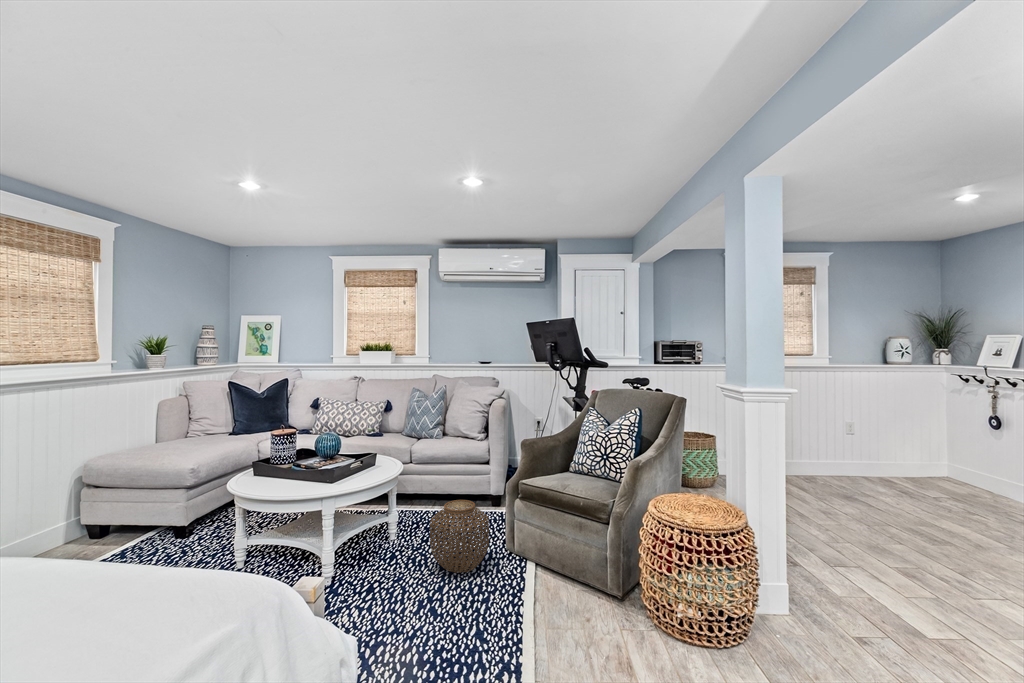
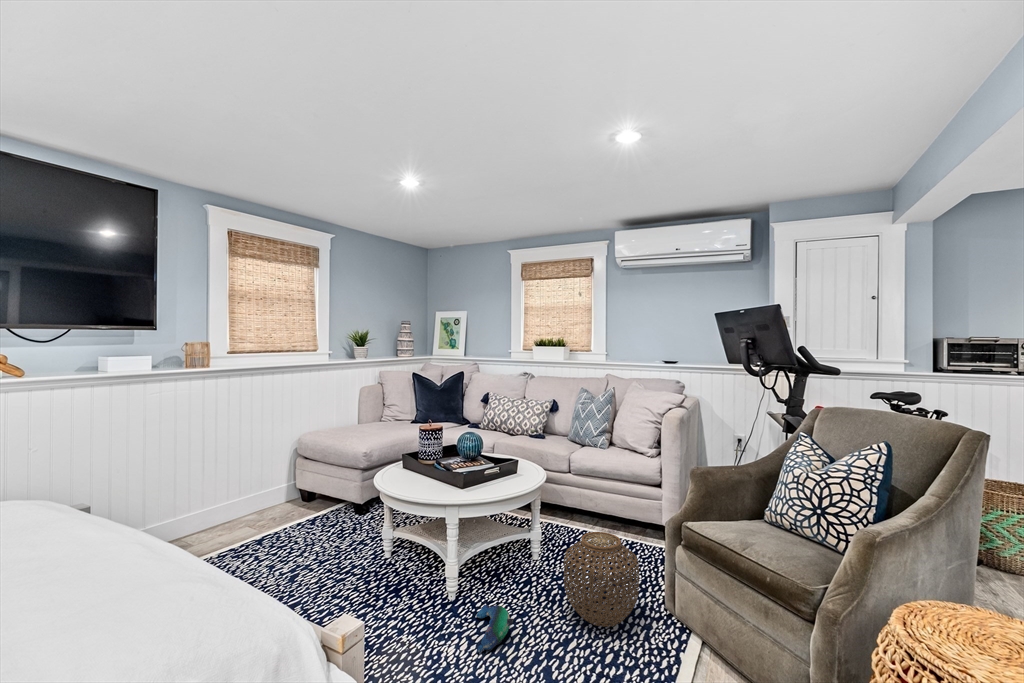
plush toy: none [357,574,396,612] -> present [476,605,513,652]

